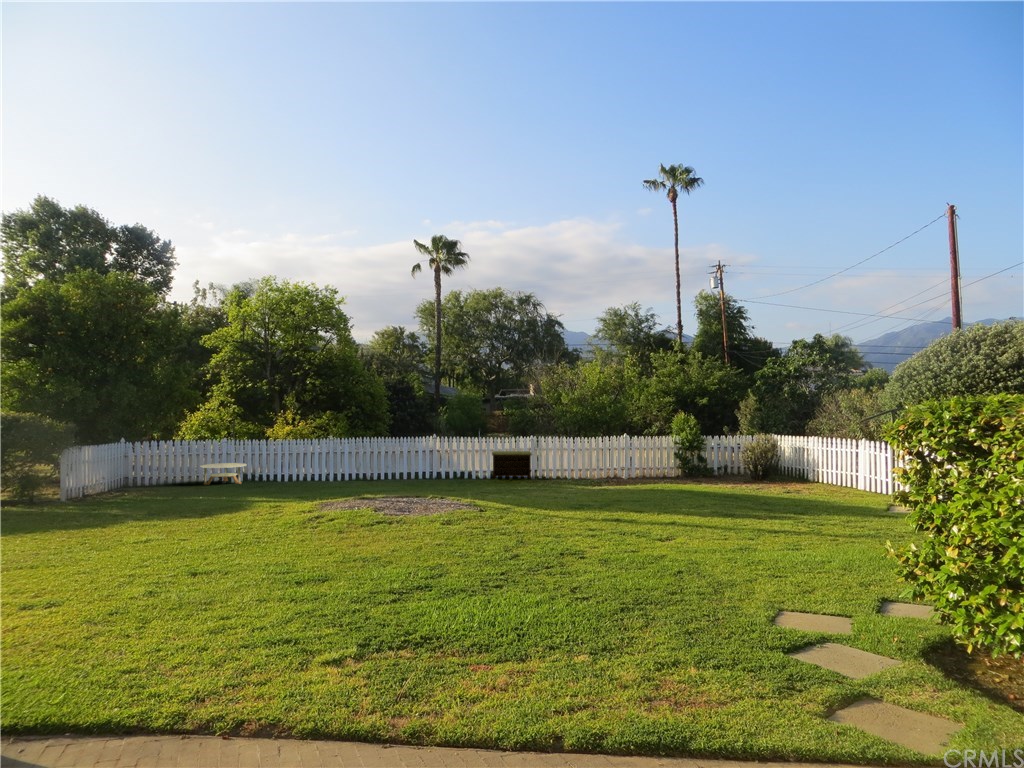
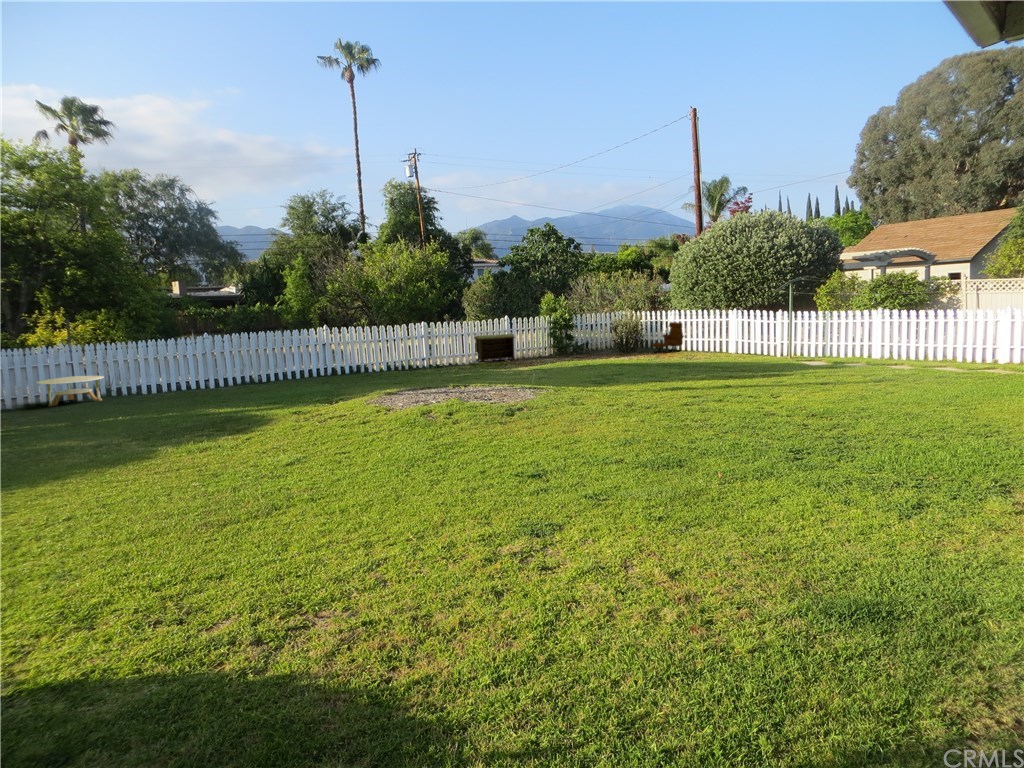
lounge chair: none [776,449,817,484] -> present [652,322,684,353]
bench: present [492,451,532,478] -> present [474,334,515,362]

